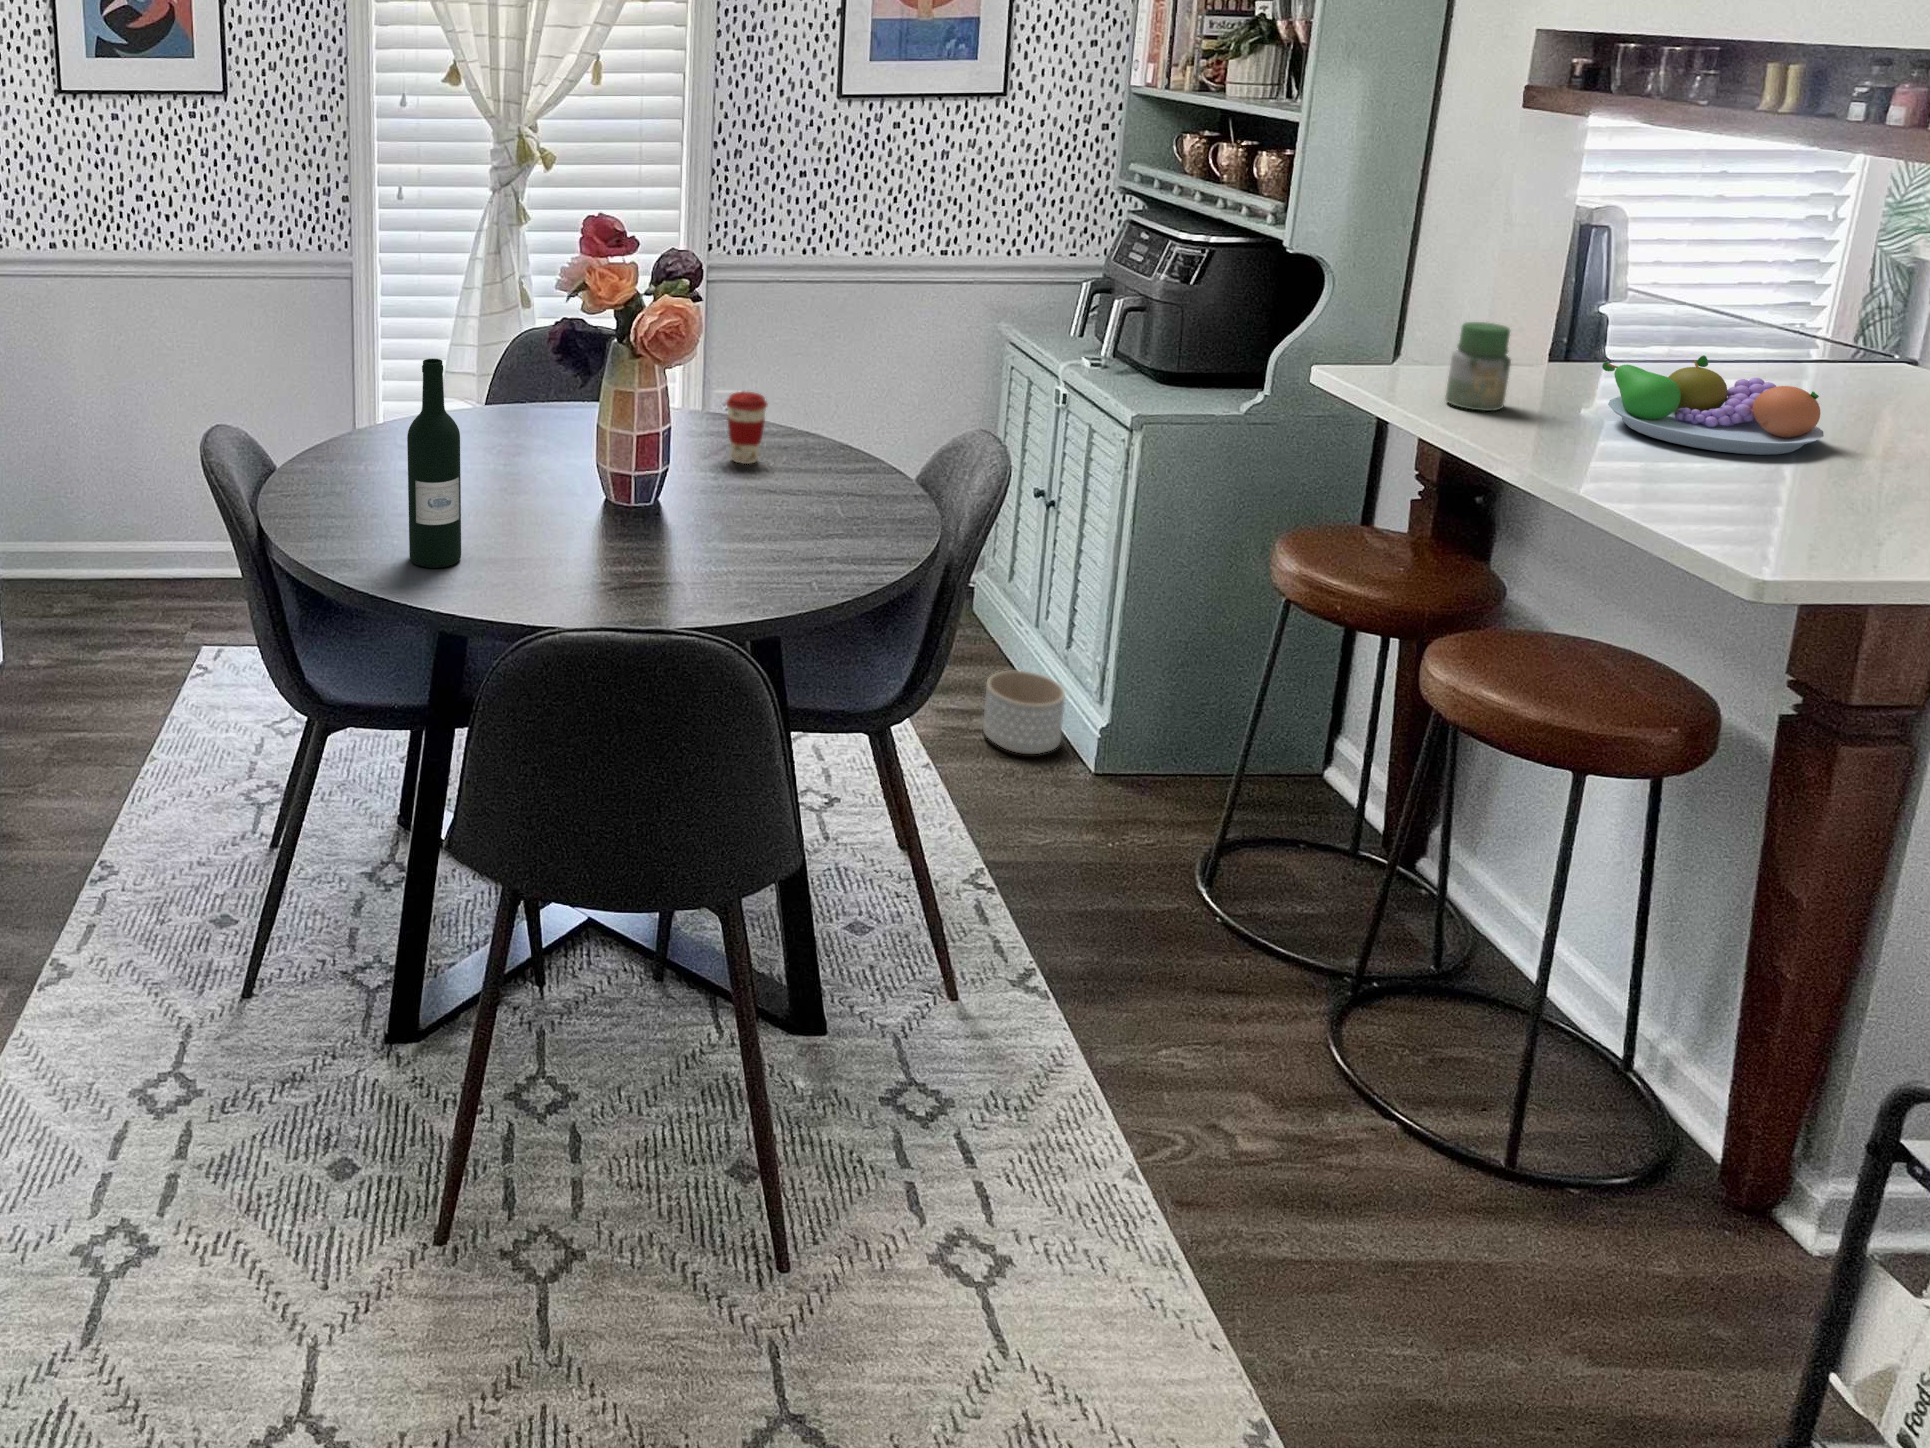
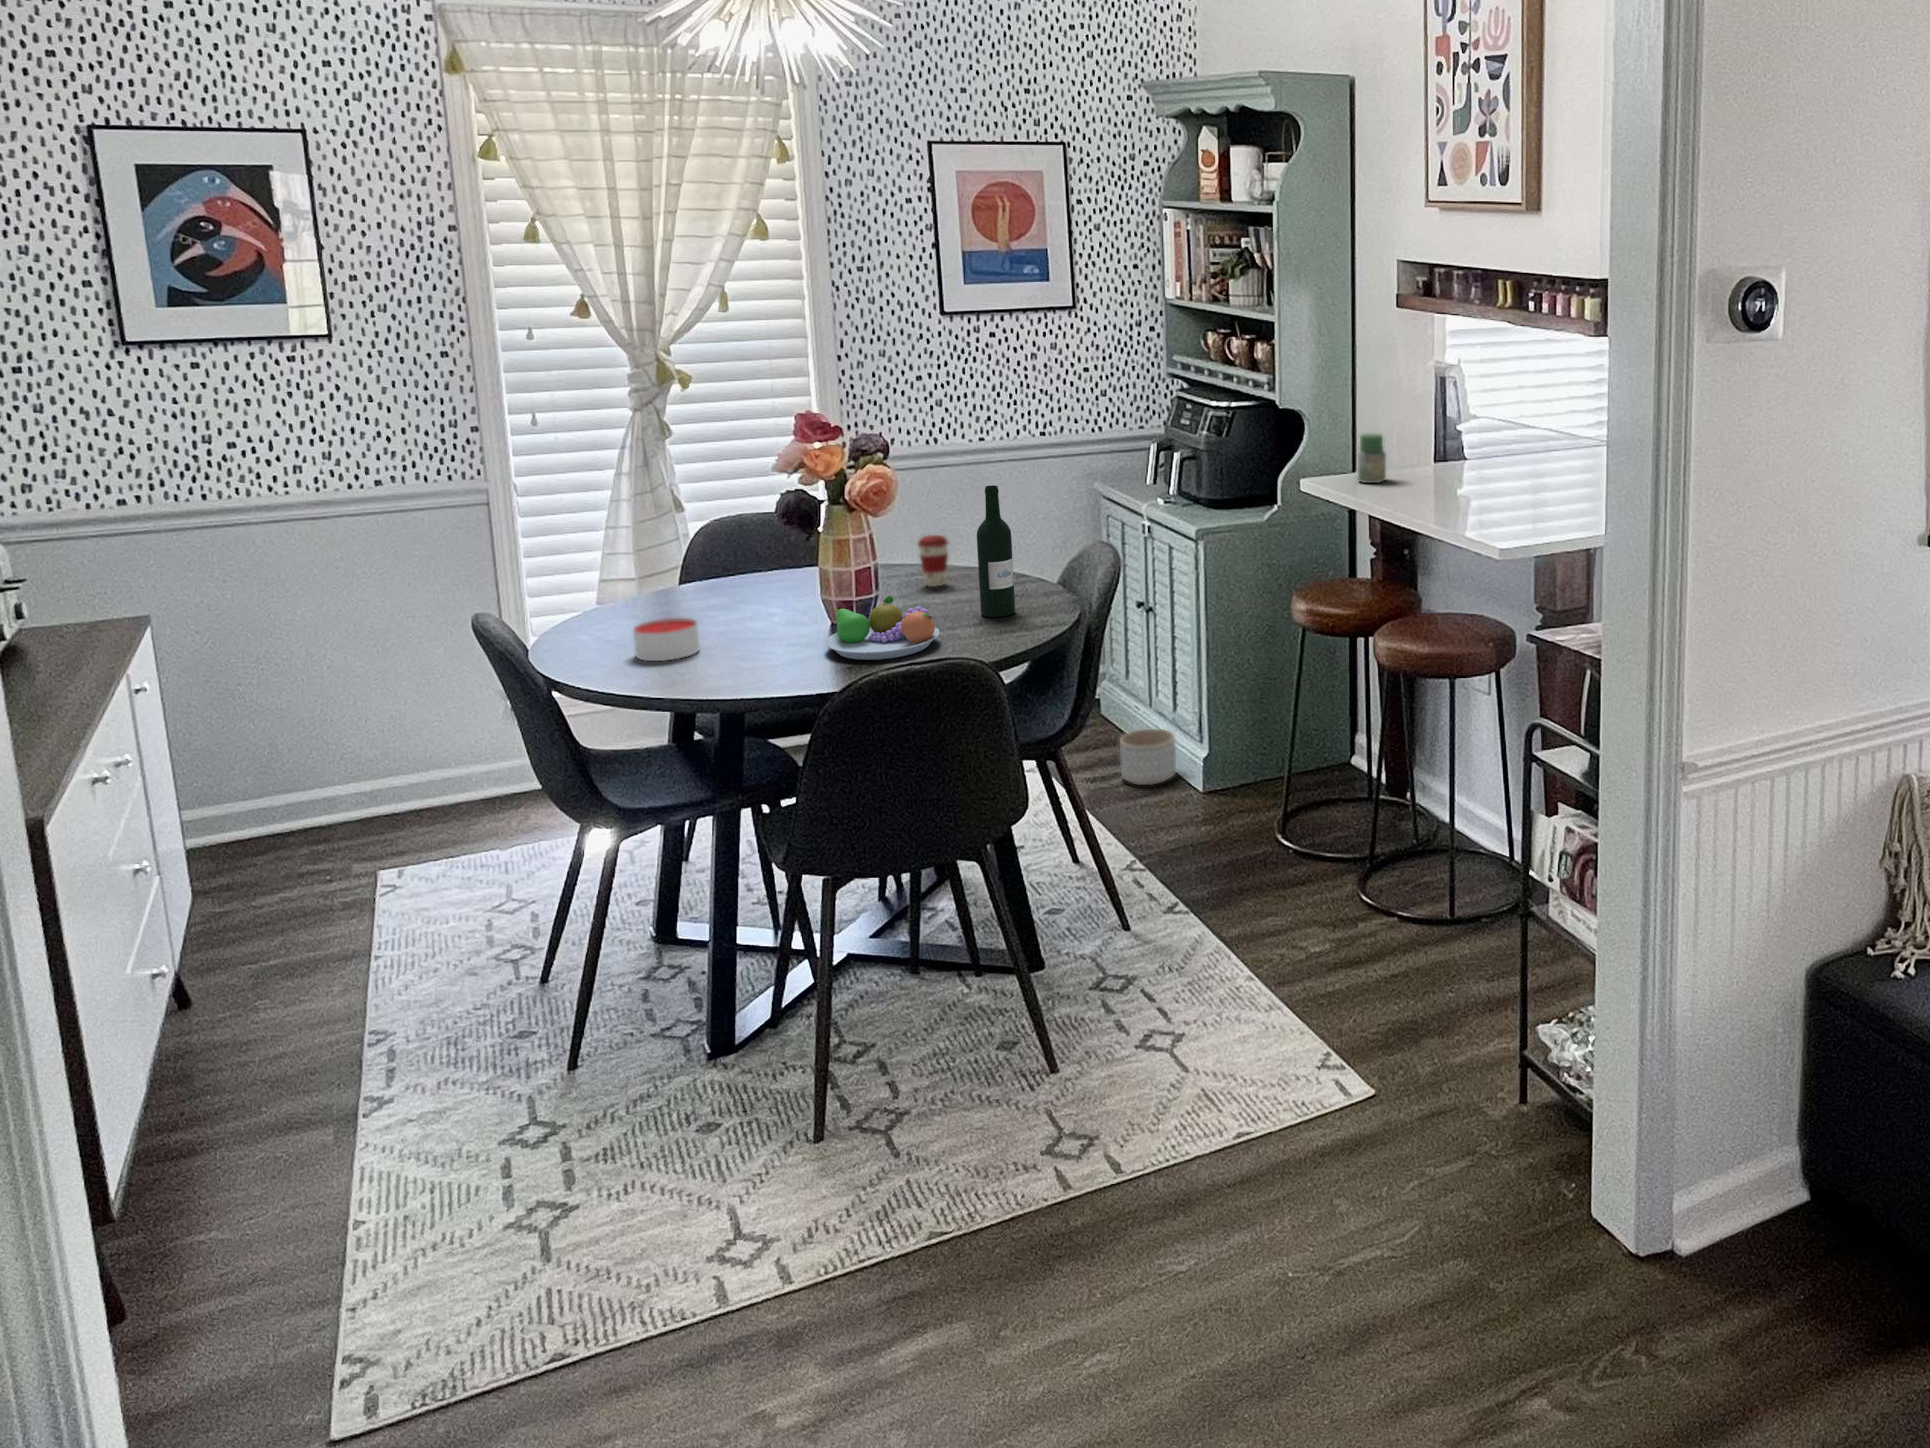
fruit bowl: present [1602,355,1824,455] -> present [825,596,940,660]
wine bottle: present [407,359,461,568] -> present [977,485,1015,617]
candle: none [333,468,410,529] -> present [634,618,700,661]

